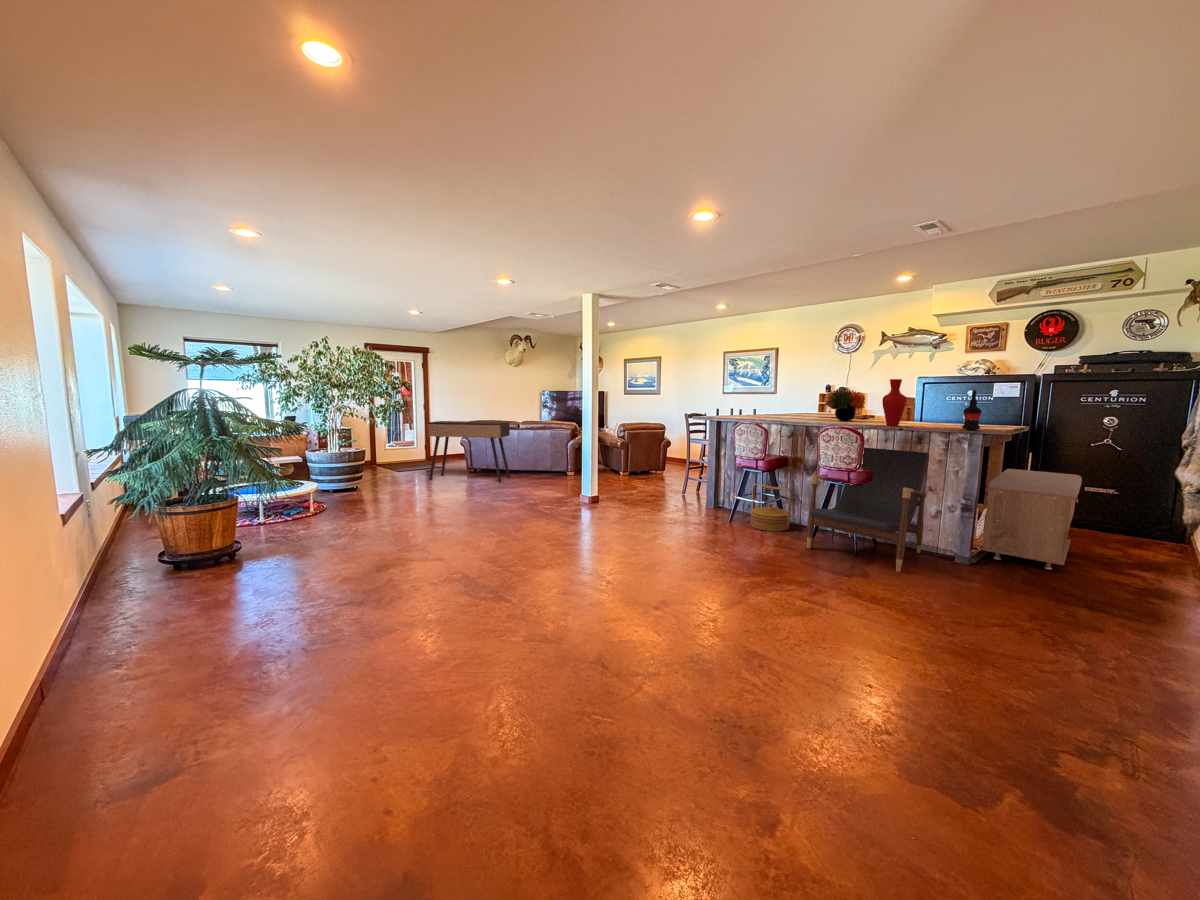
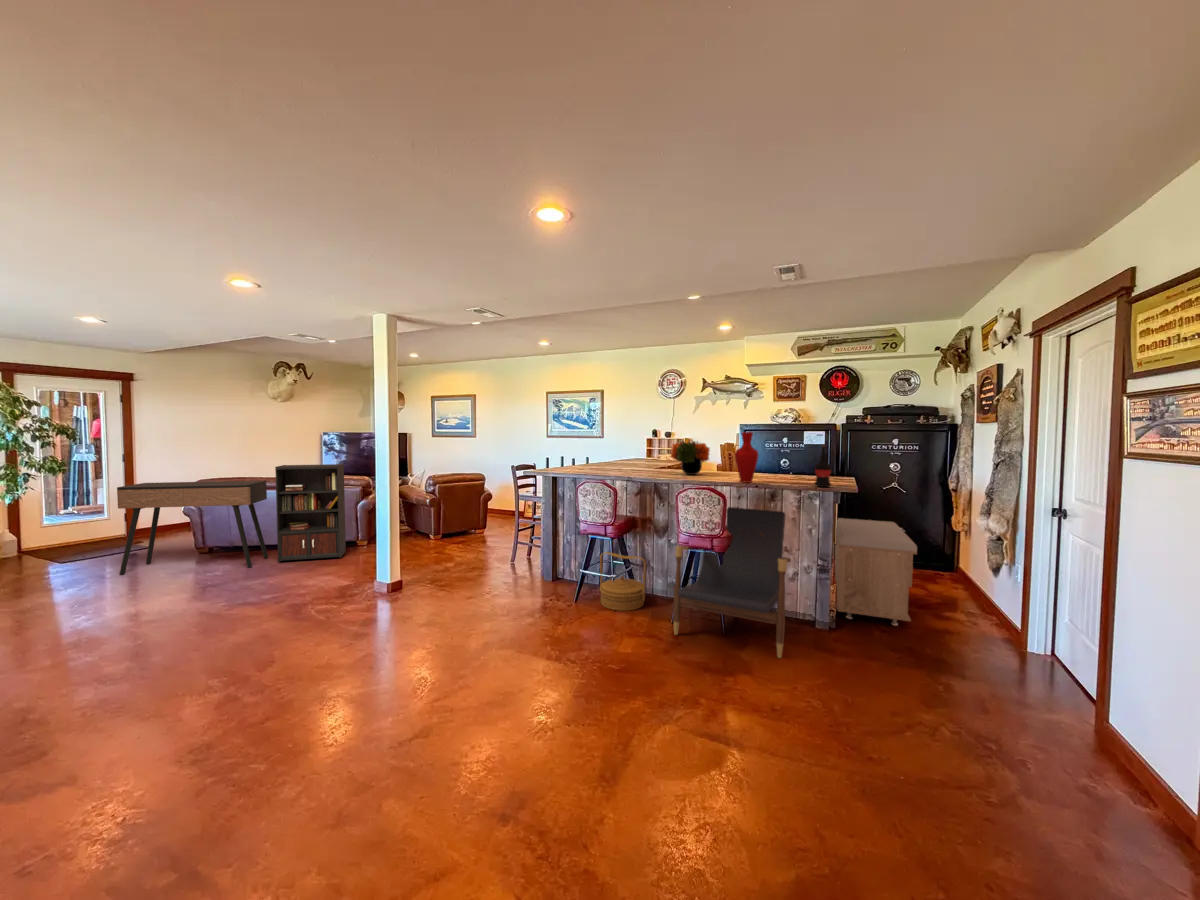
bookcase: none [516,411,573,481] -> present [275,464,366,562]

